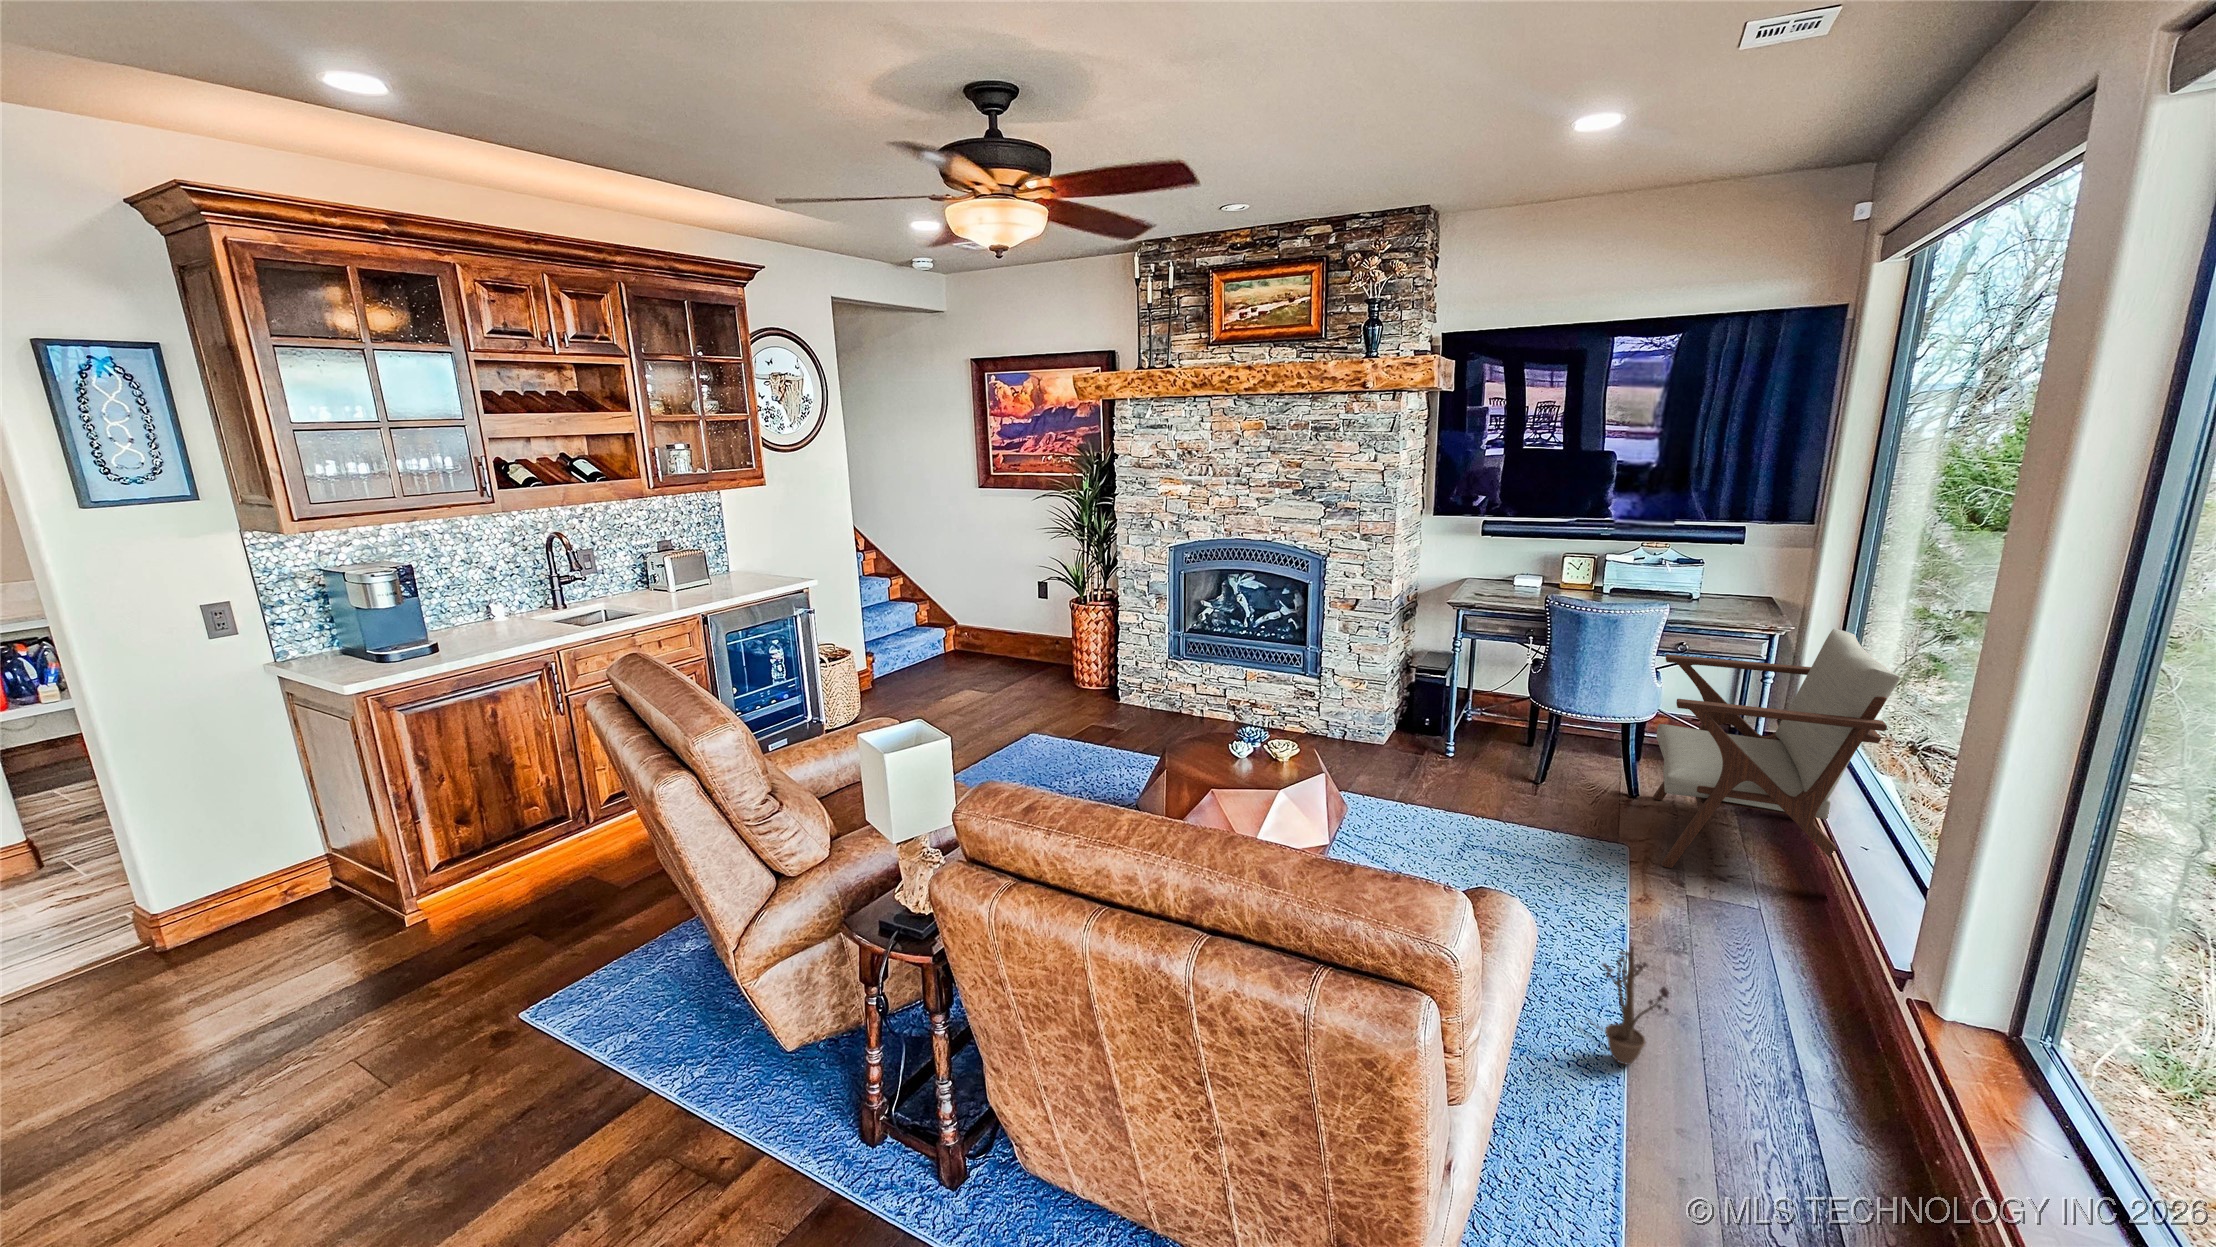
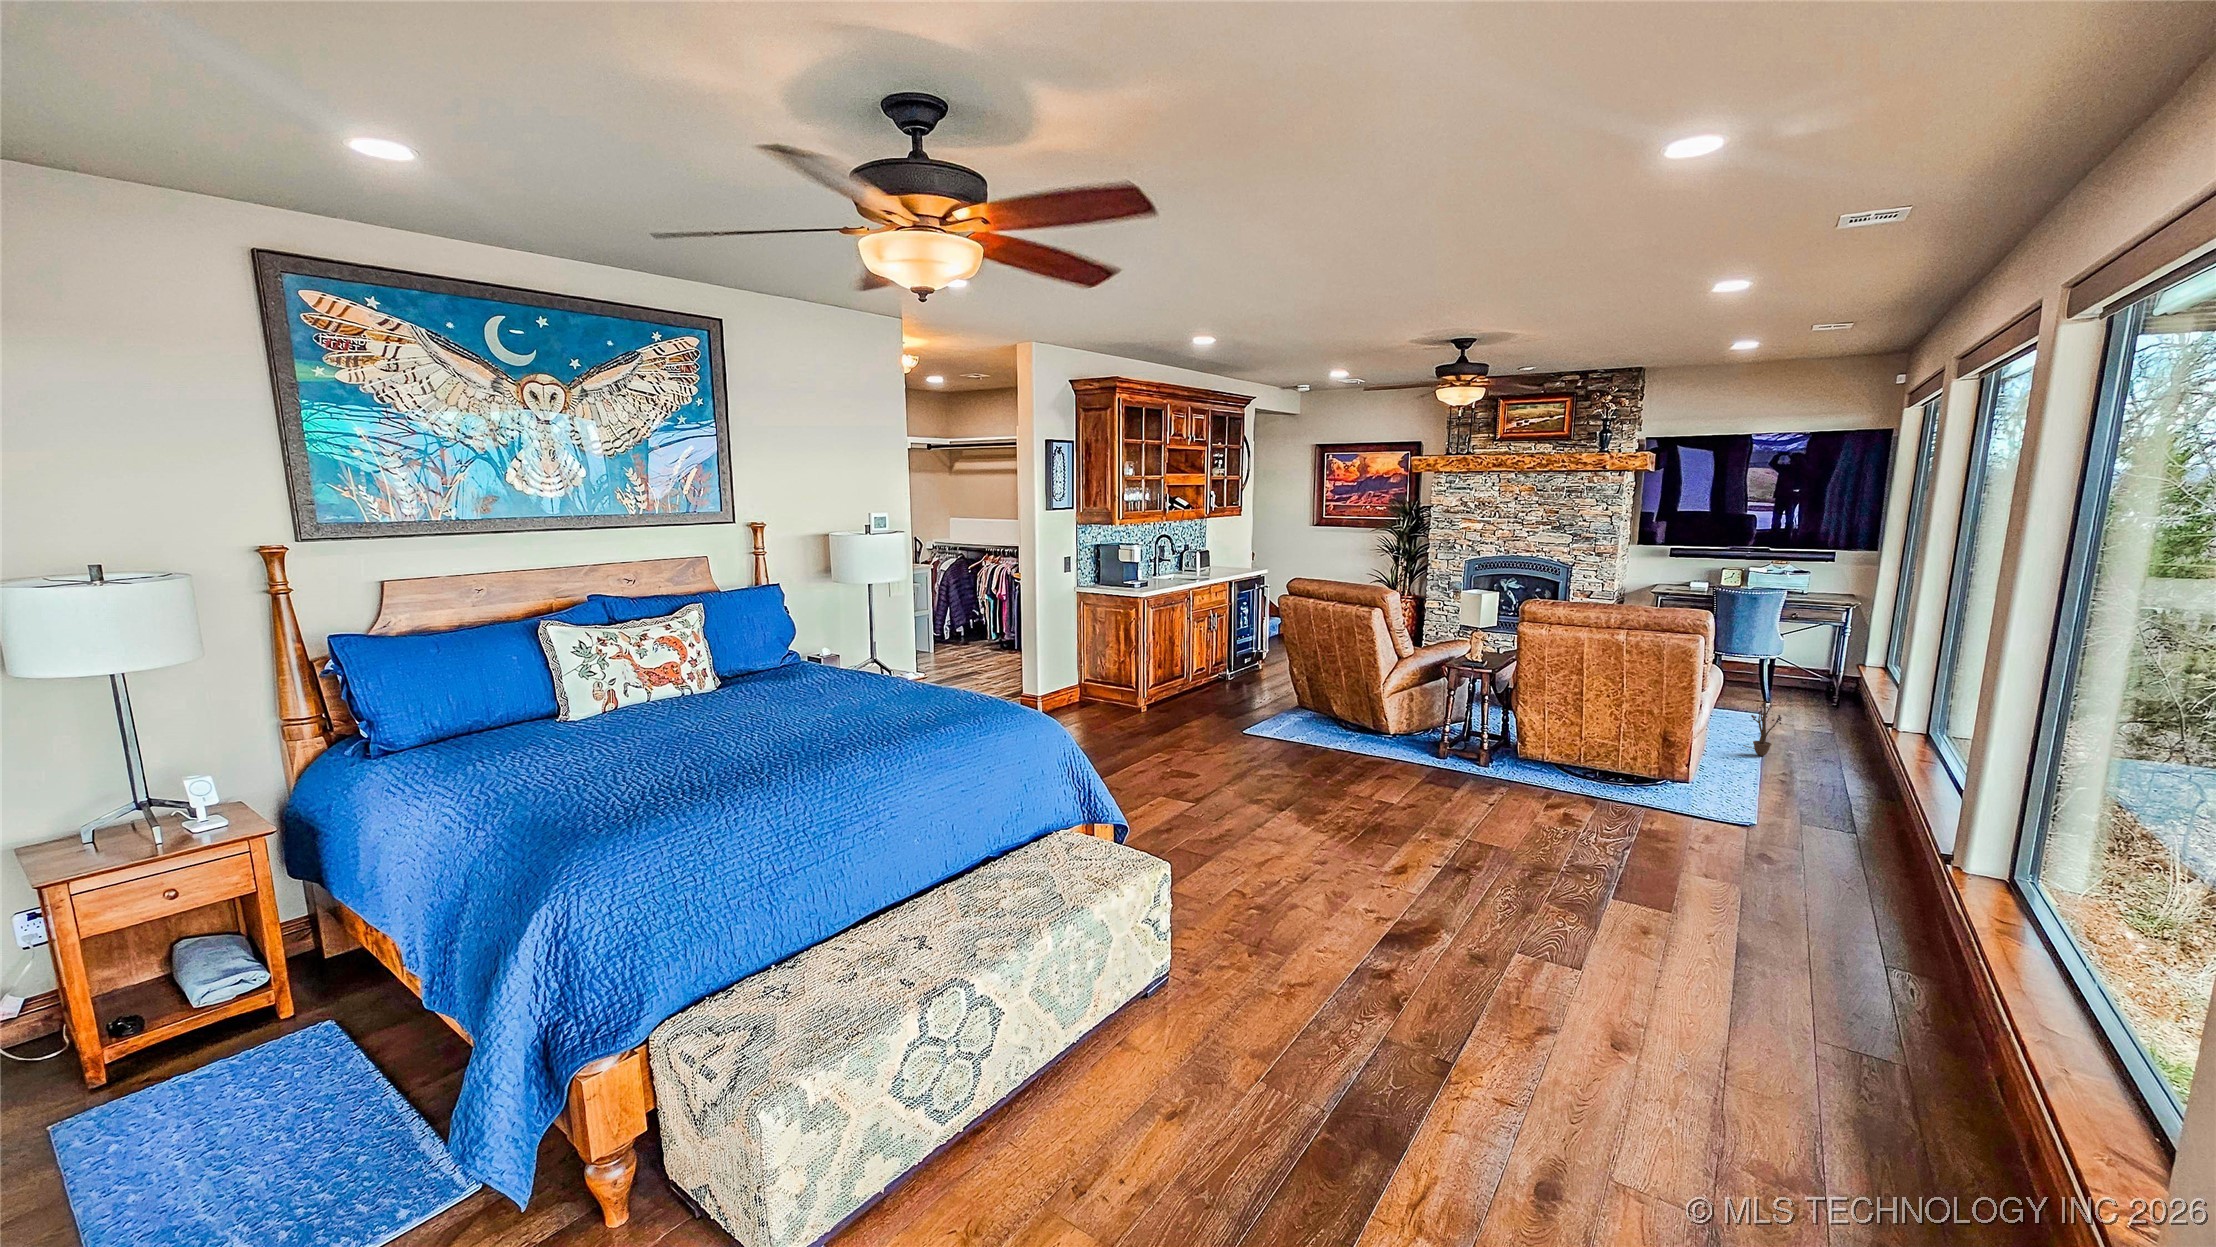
lounge chair: present [1653,629,1900,868] -> none [1781,601,1906,732]

